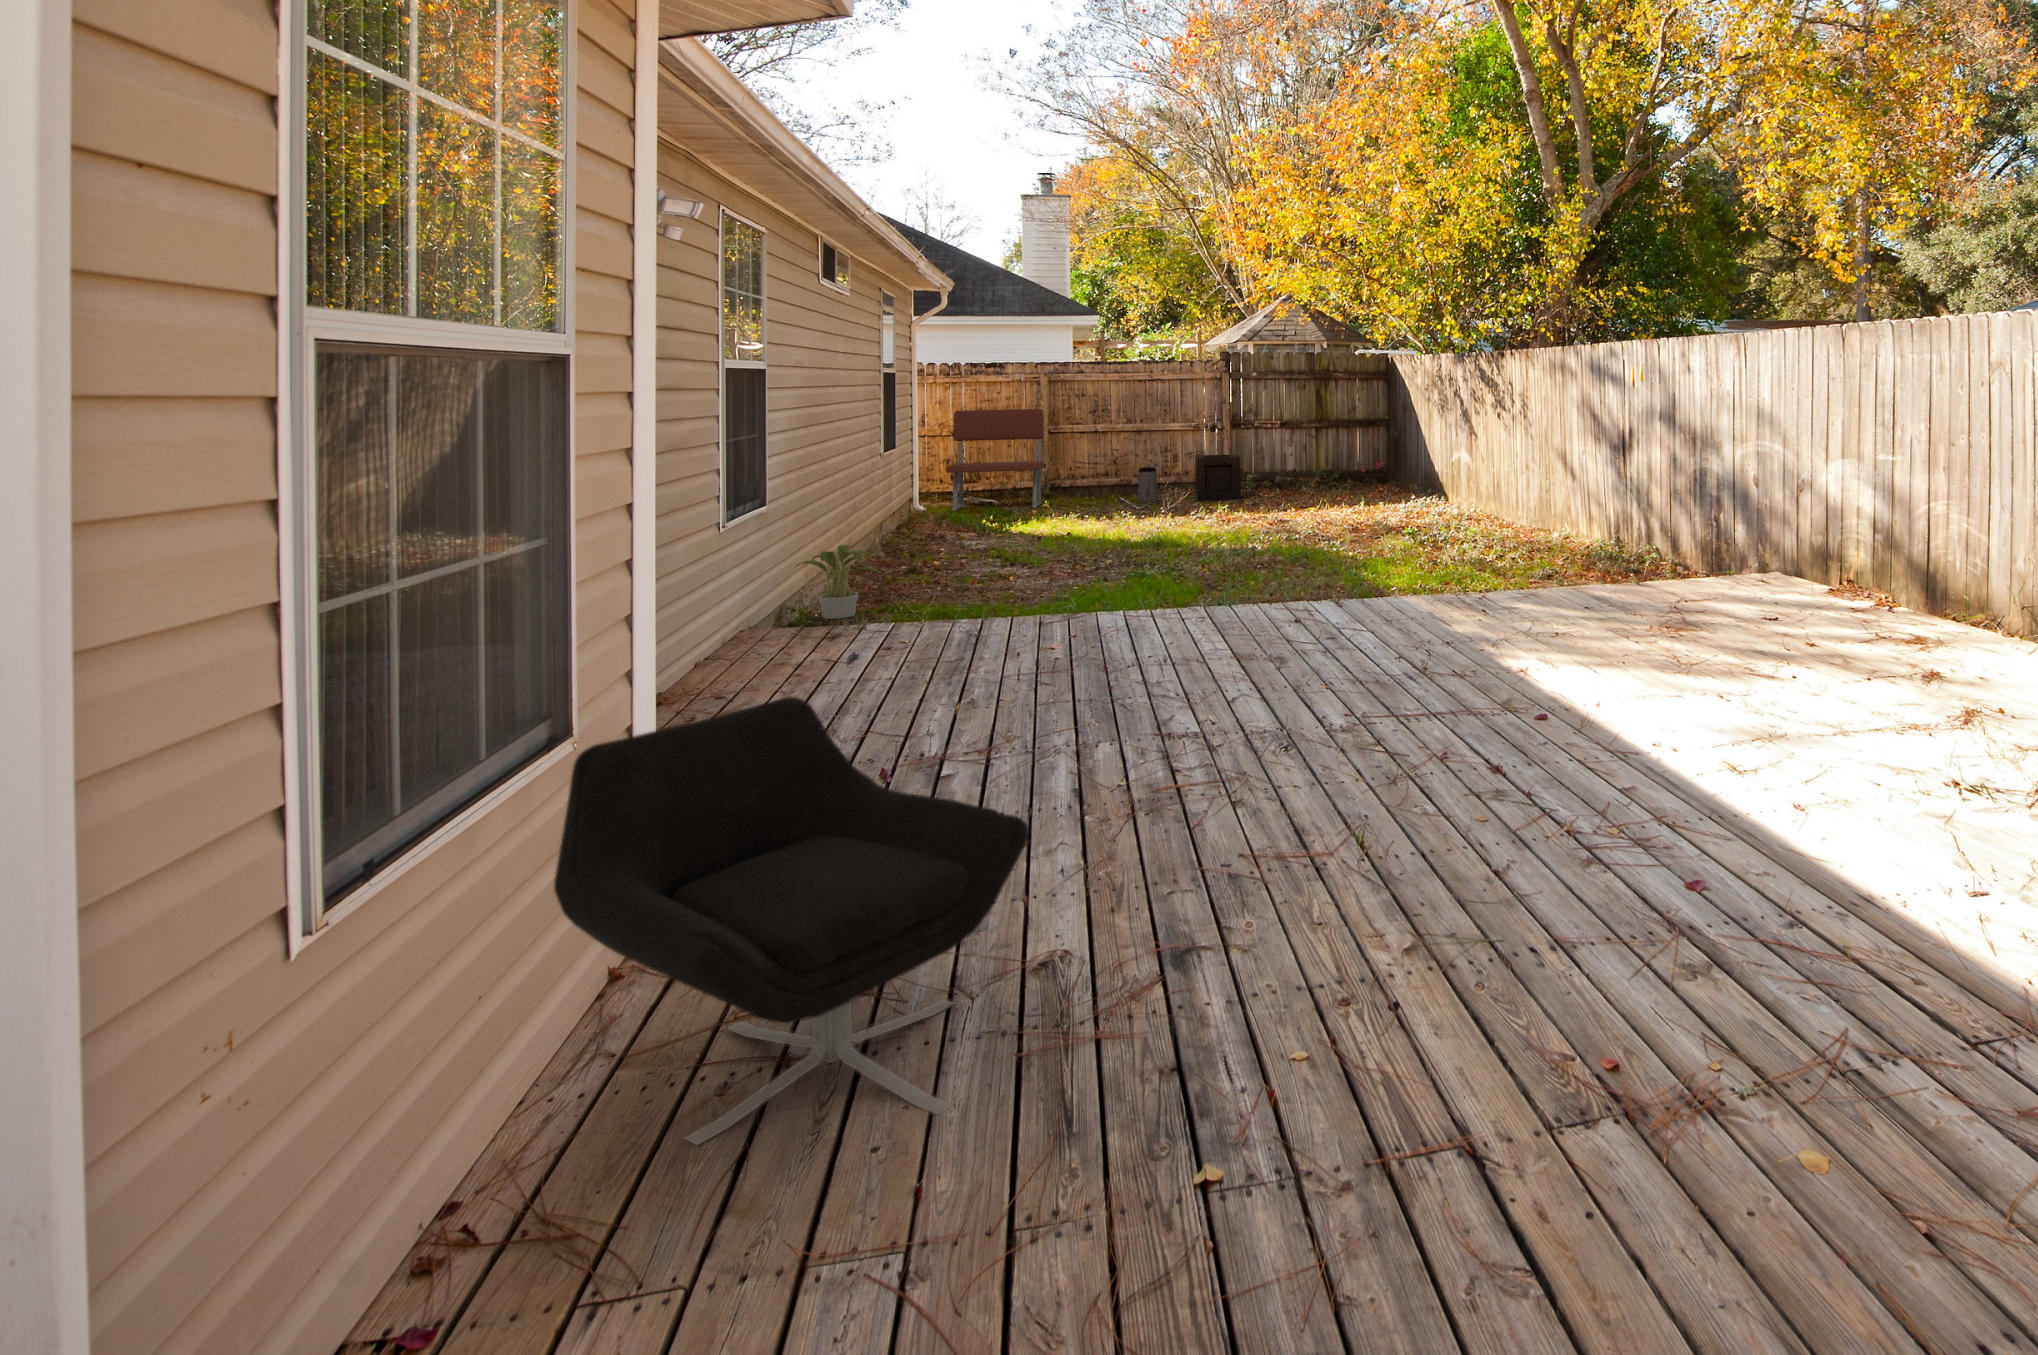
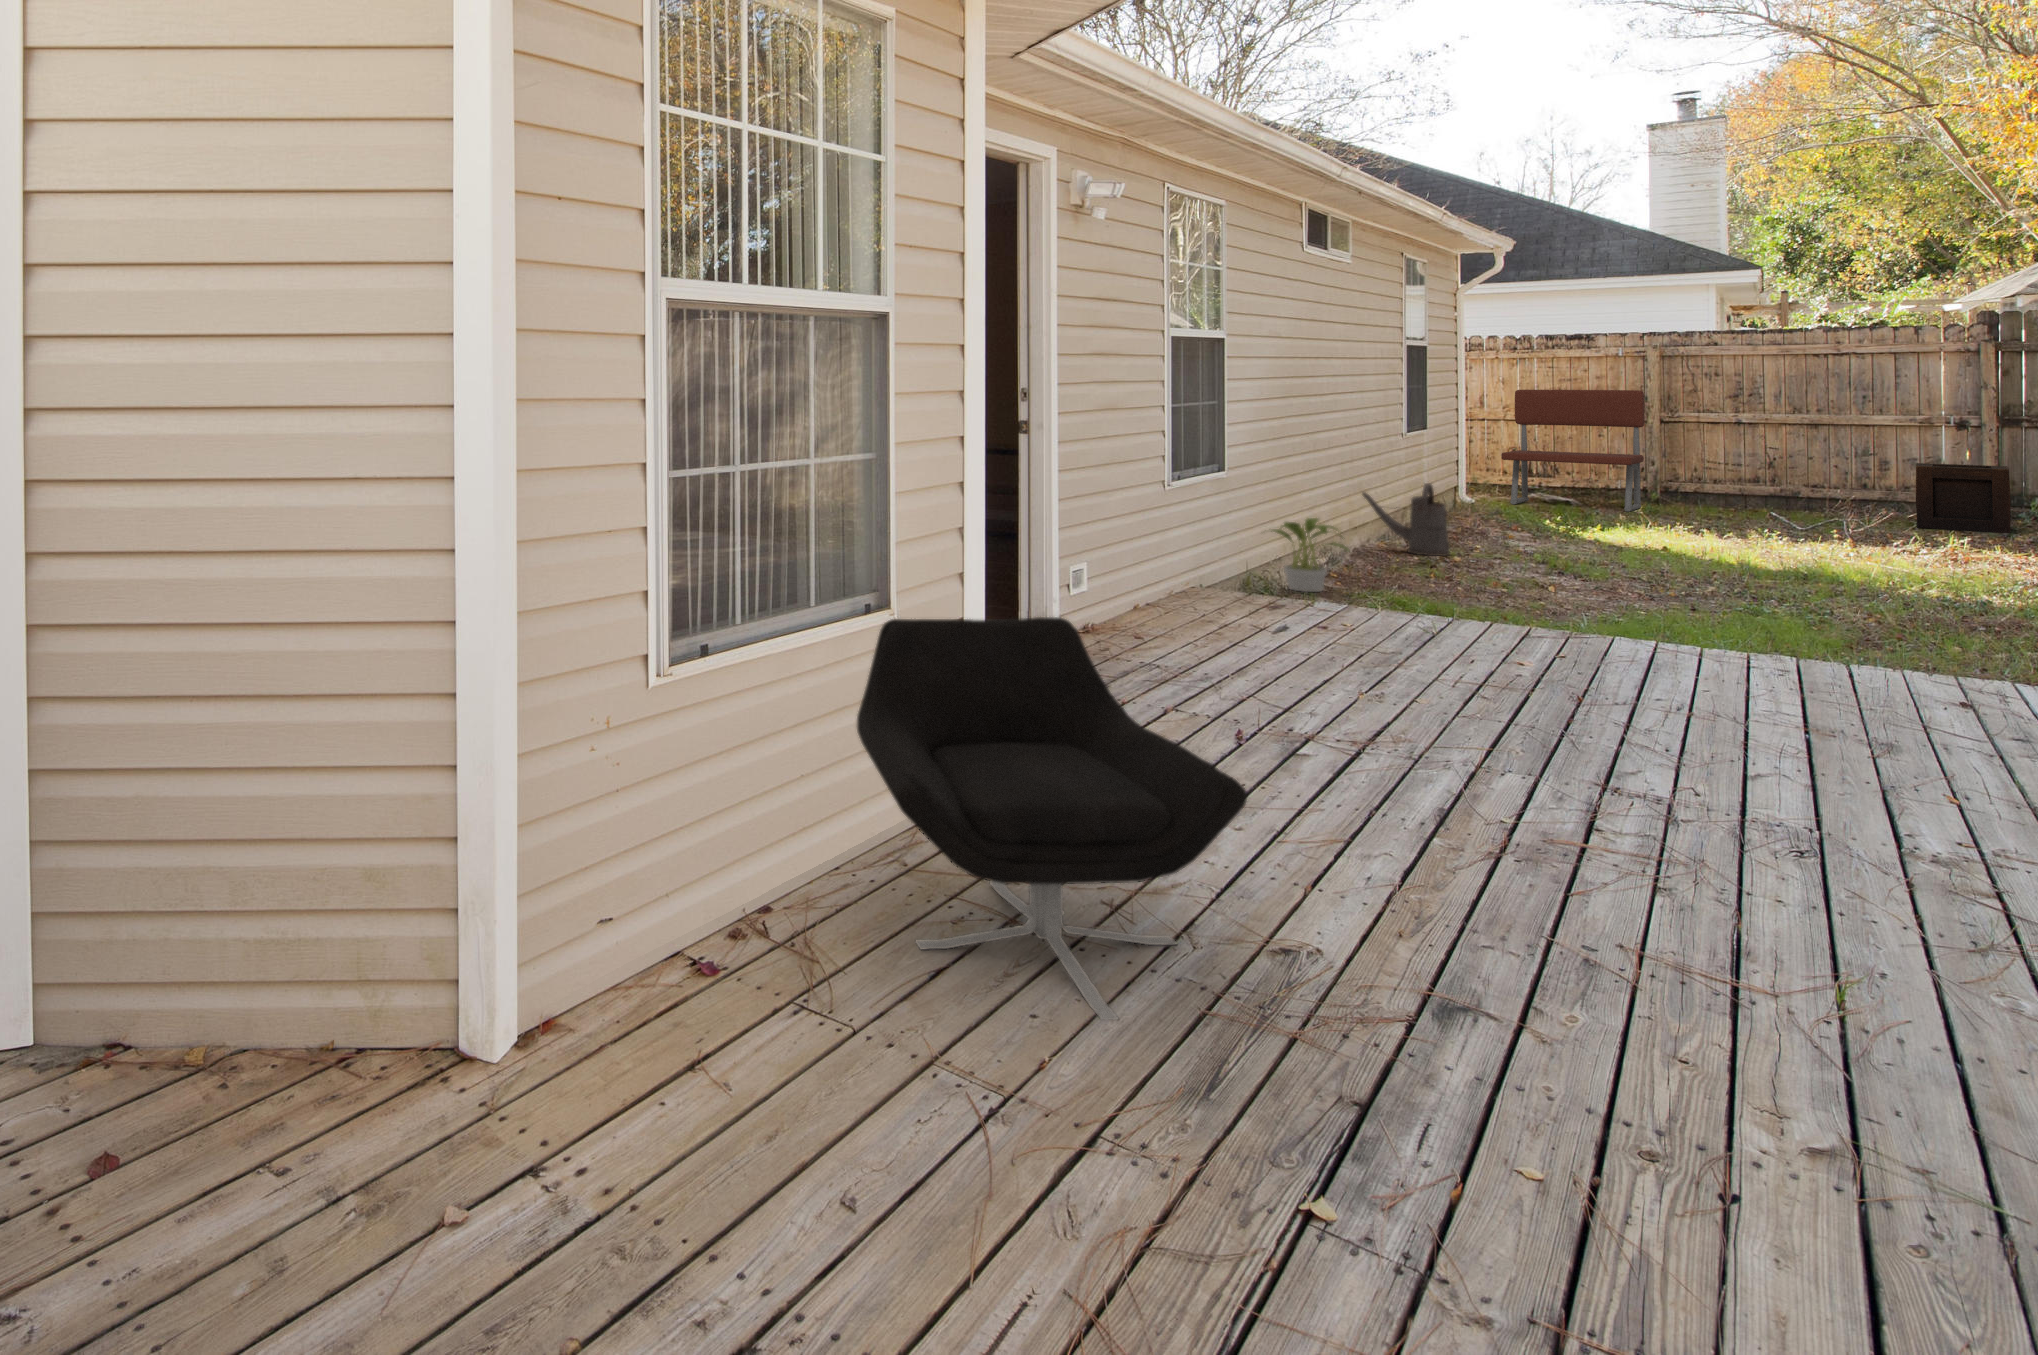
watering can: present [1137,459,1159,503] -> present [1362,483,1459,556]

